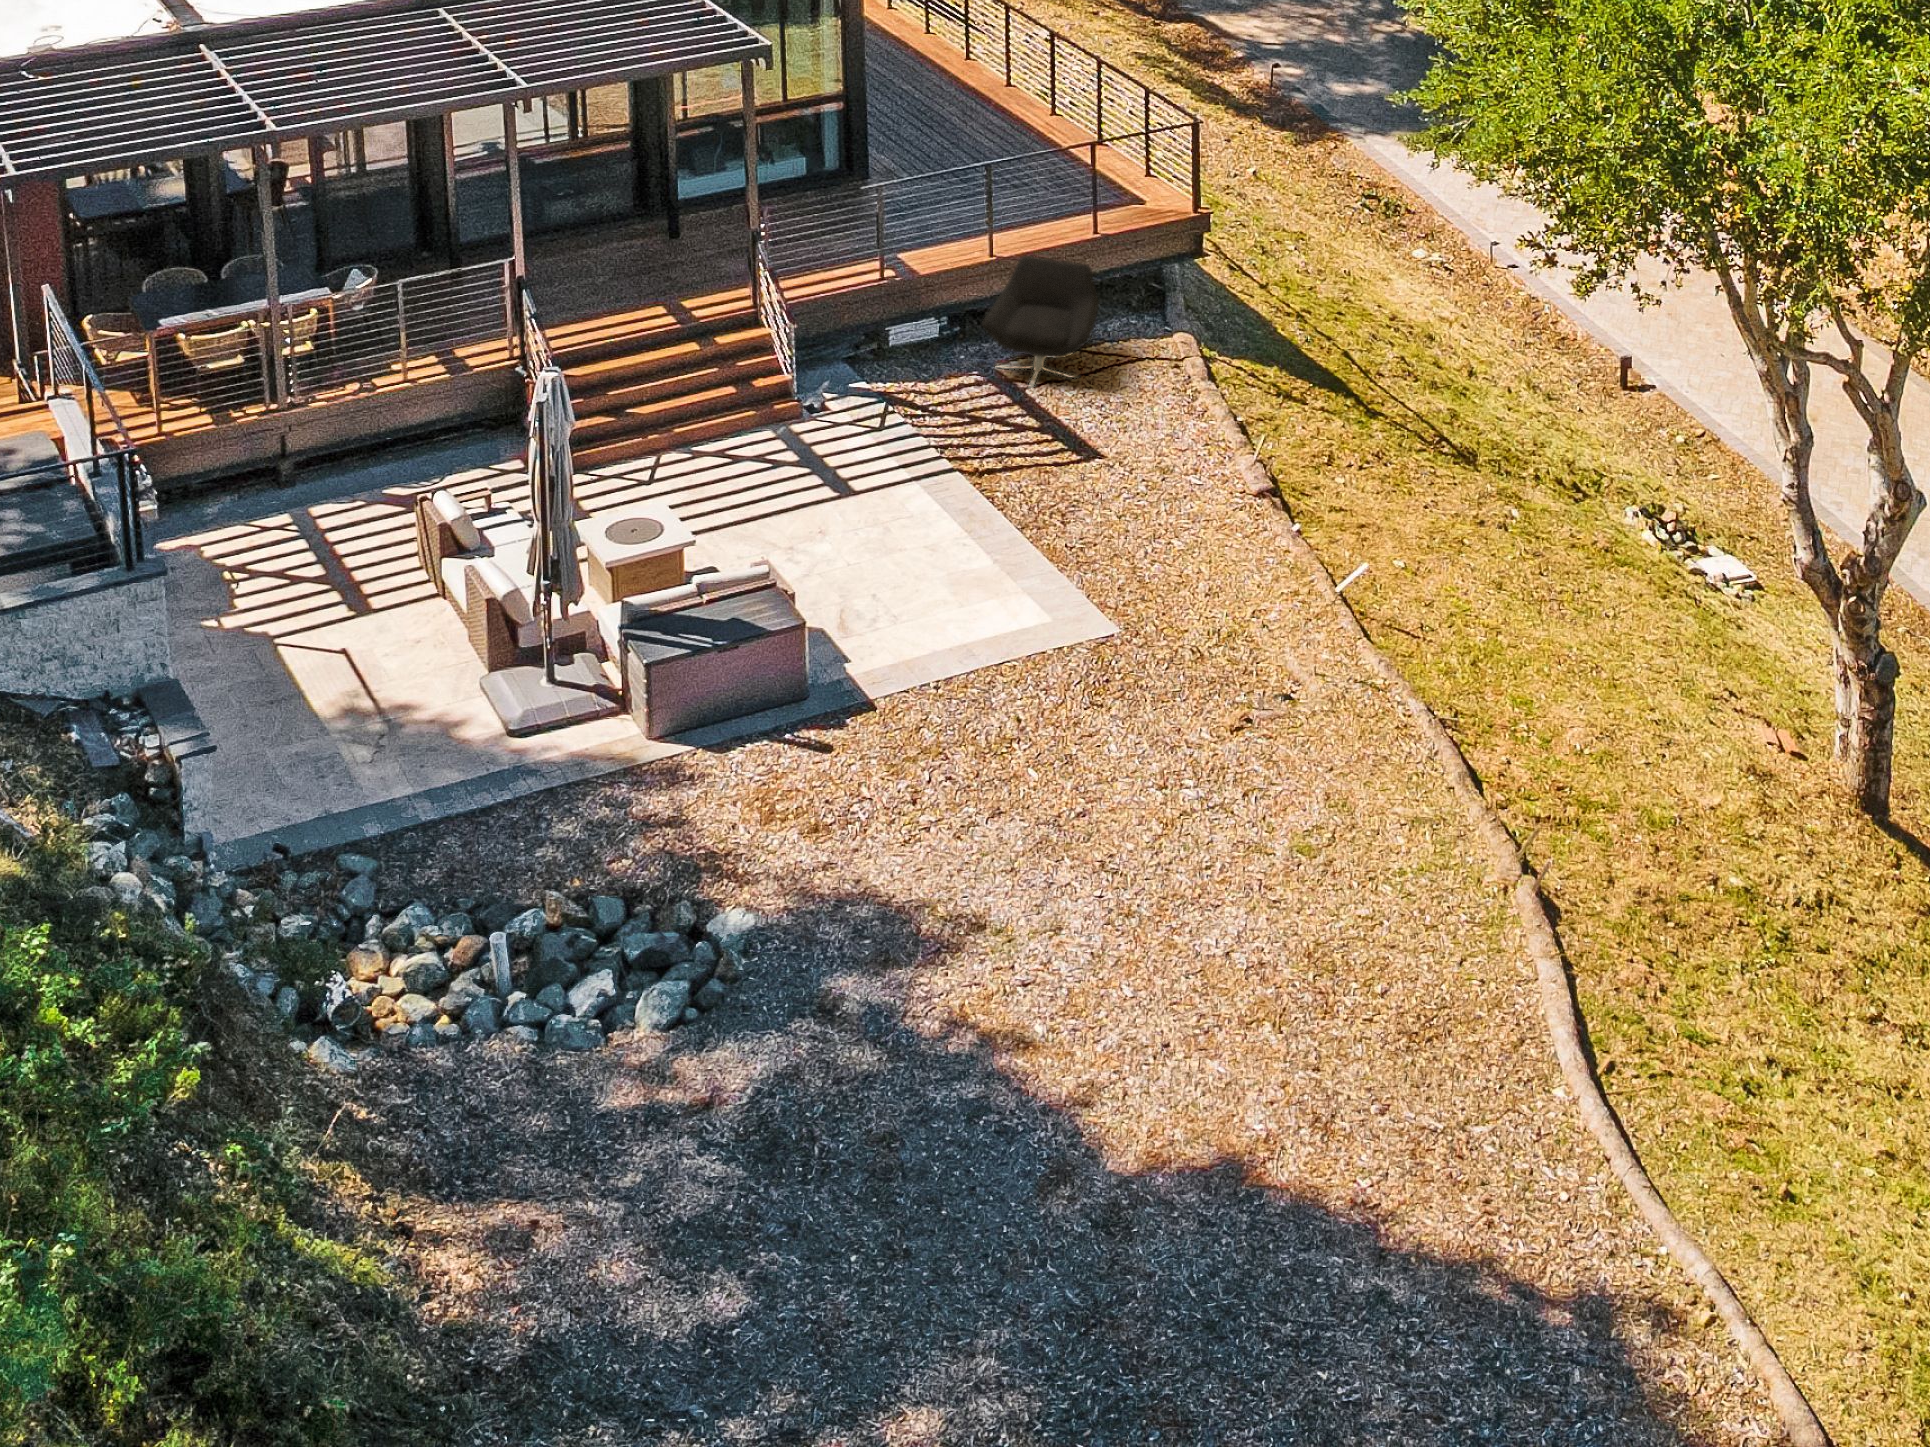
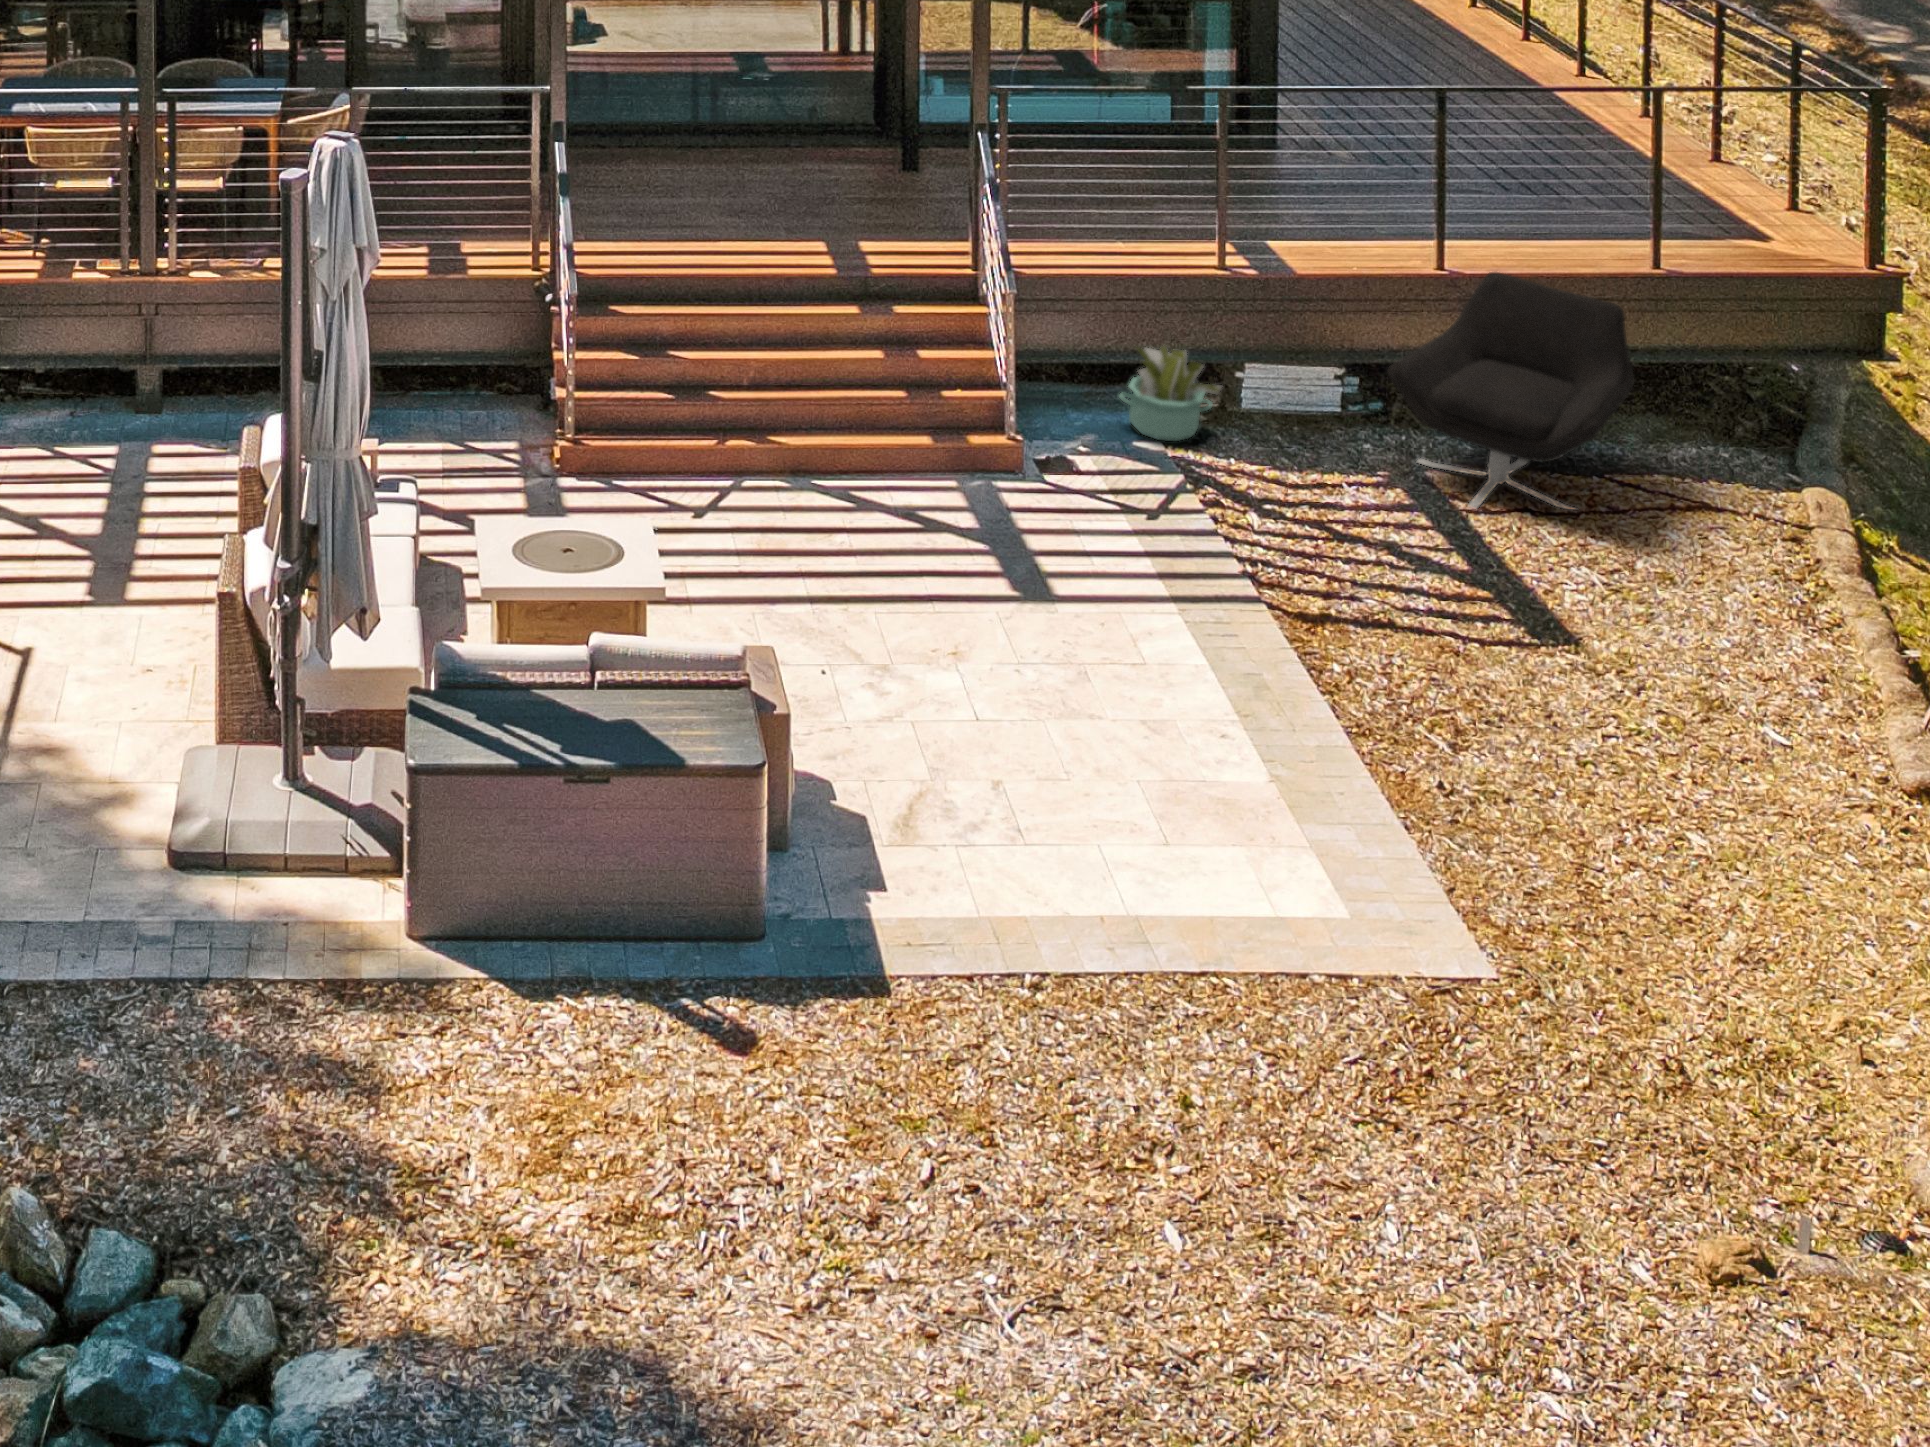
decorative plant: none [839,330,894,385] -> present [1120,346,1221,441]

